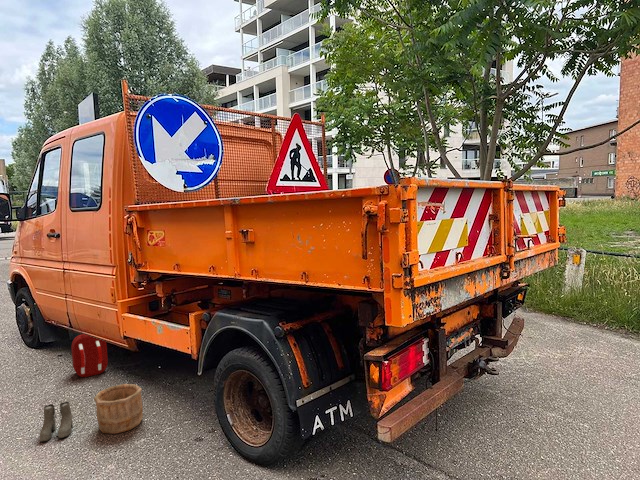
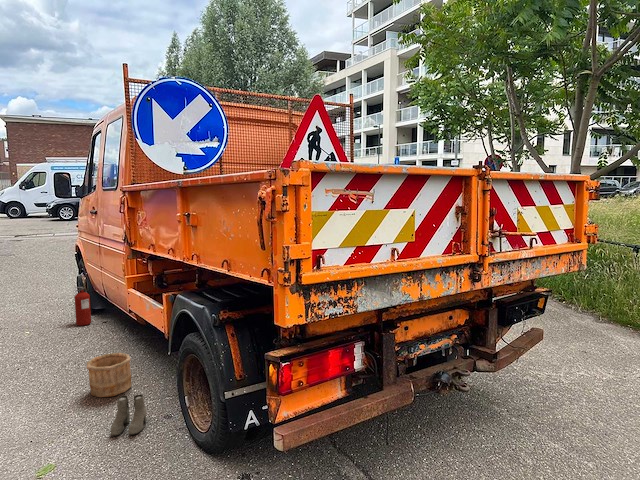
fire extinguisher: none [24,320,46,364] -> present [75,287,93,326]
backpack: present [71,334,108,377] -> none [101,302,133,342]
boots: present [40,402,73,442] -> present [111,395,146,436]

